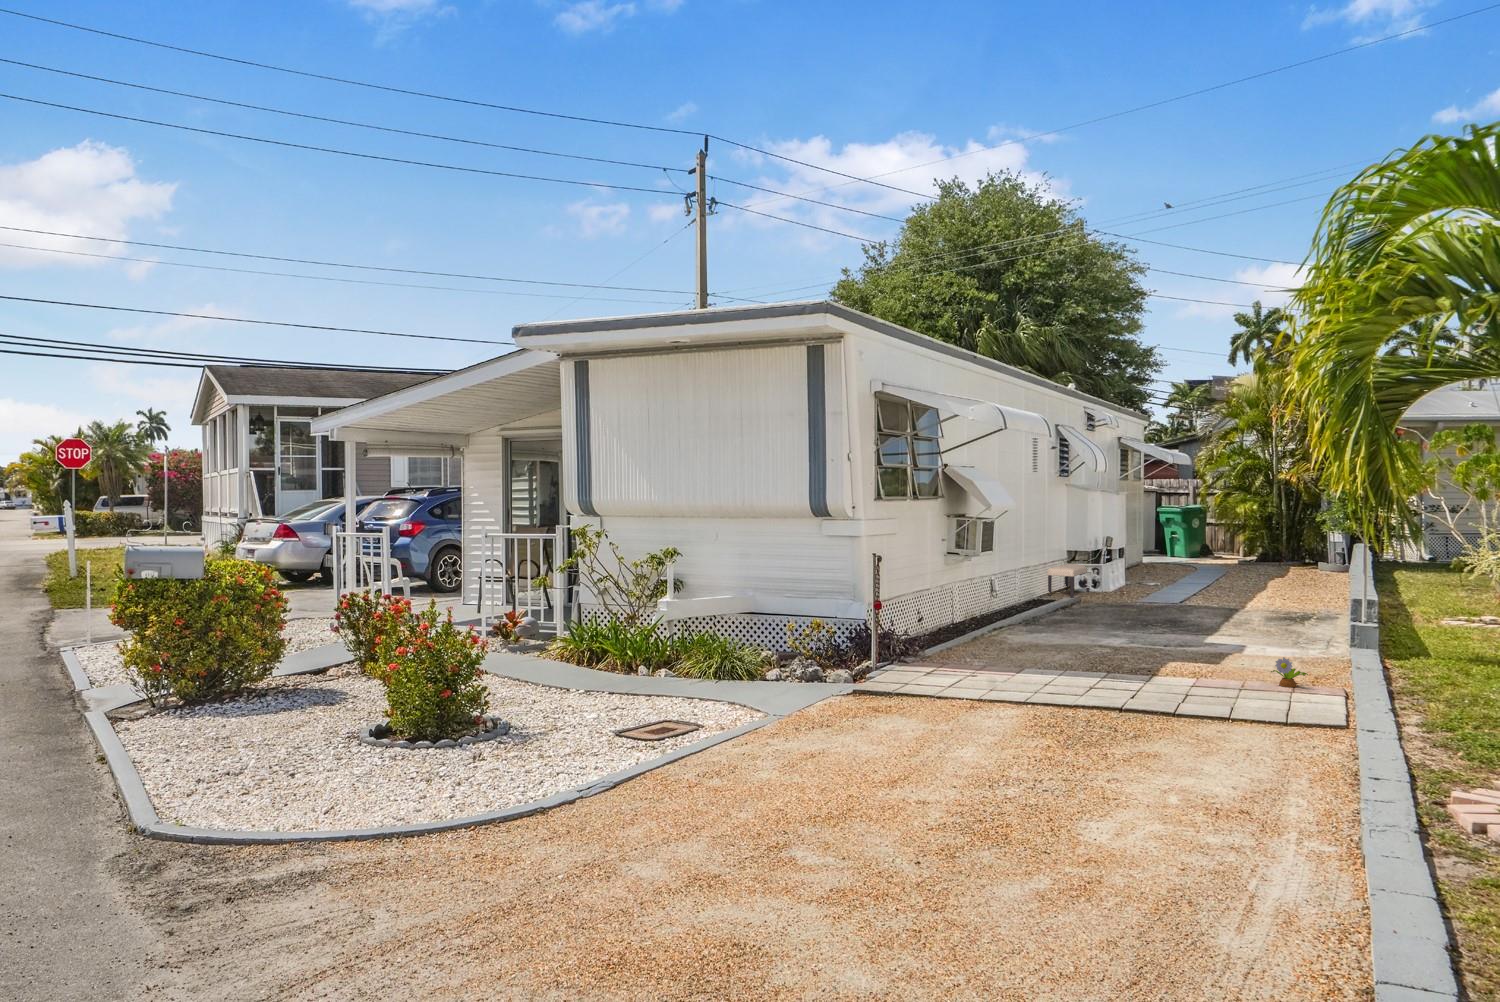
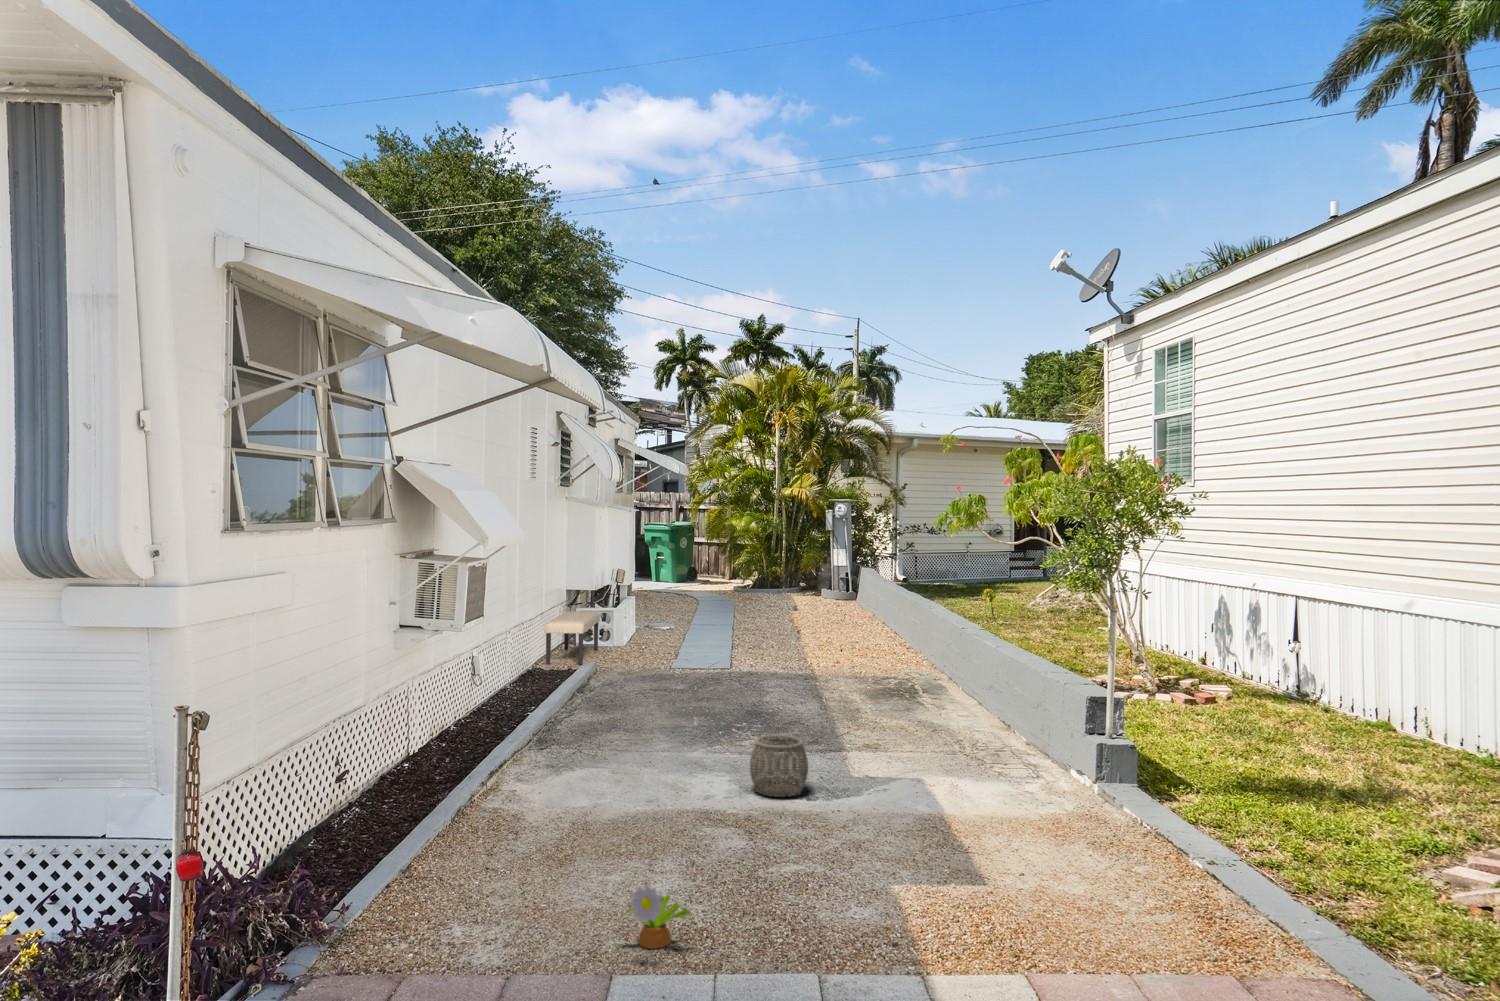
woven basket: none [1136,620,1174,653] -> present [750,735,809,797]
decorative plant: present [1271,657,1308,687] -> present [624,885,692,949]

